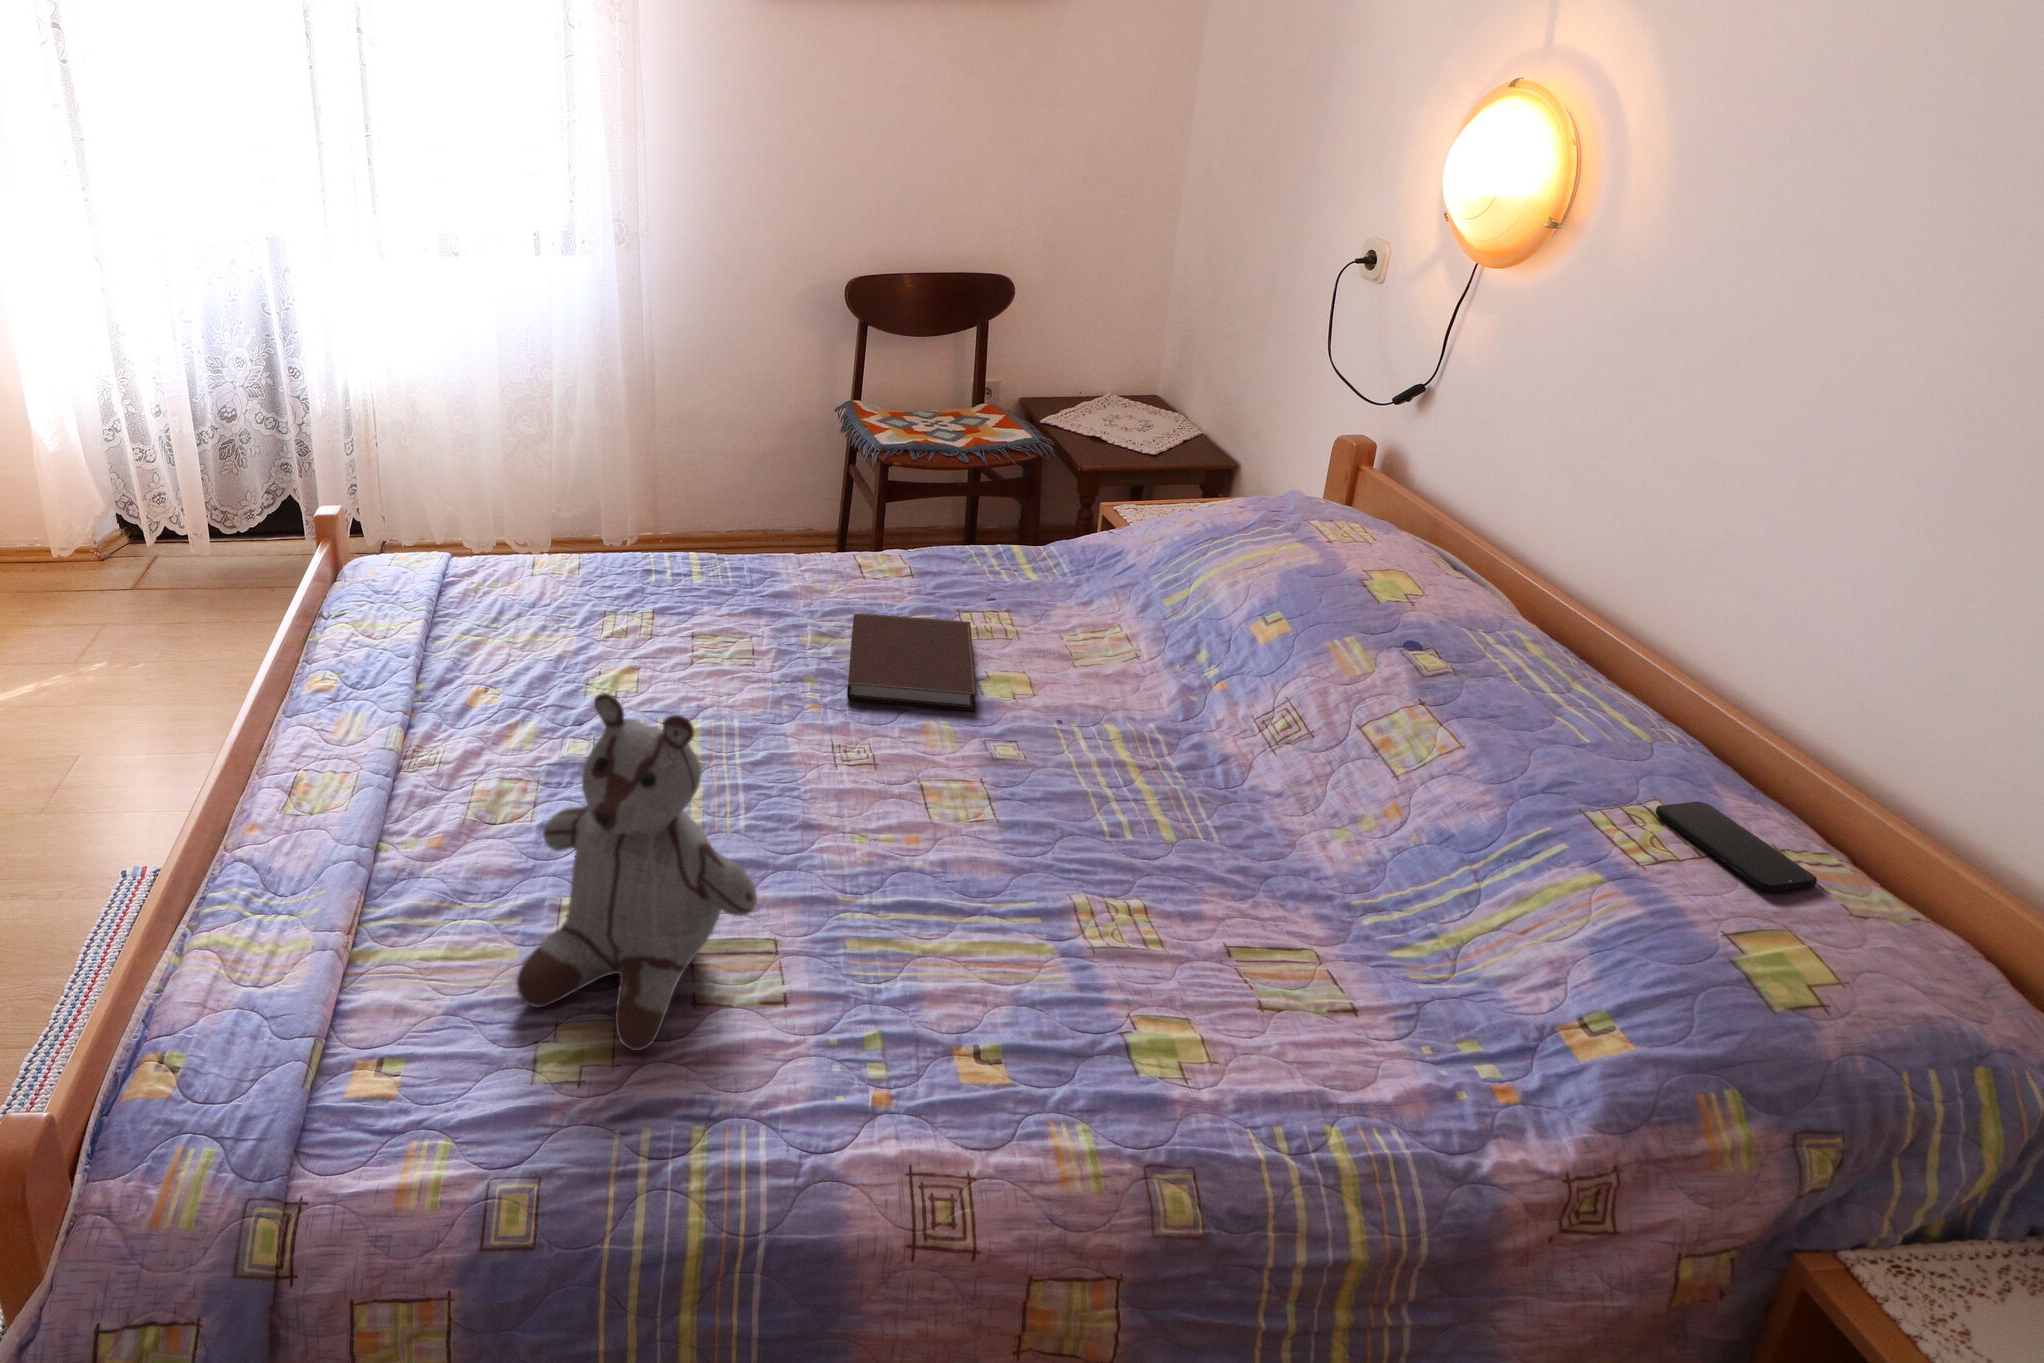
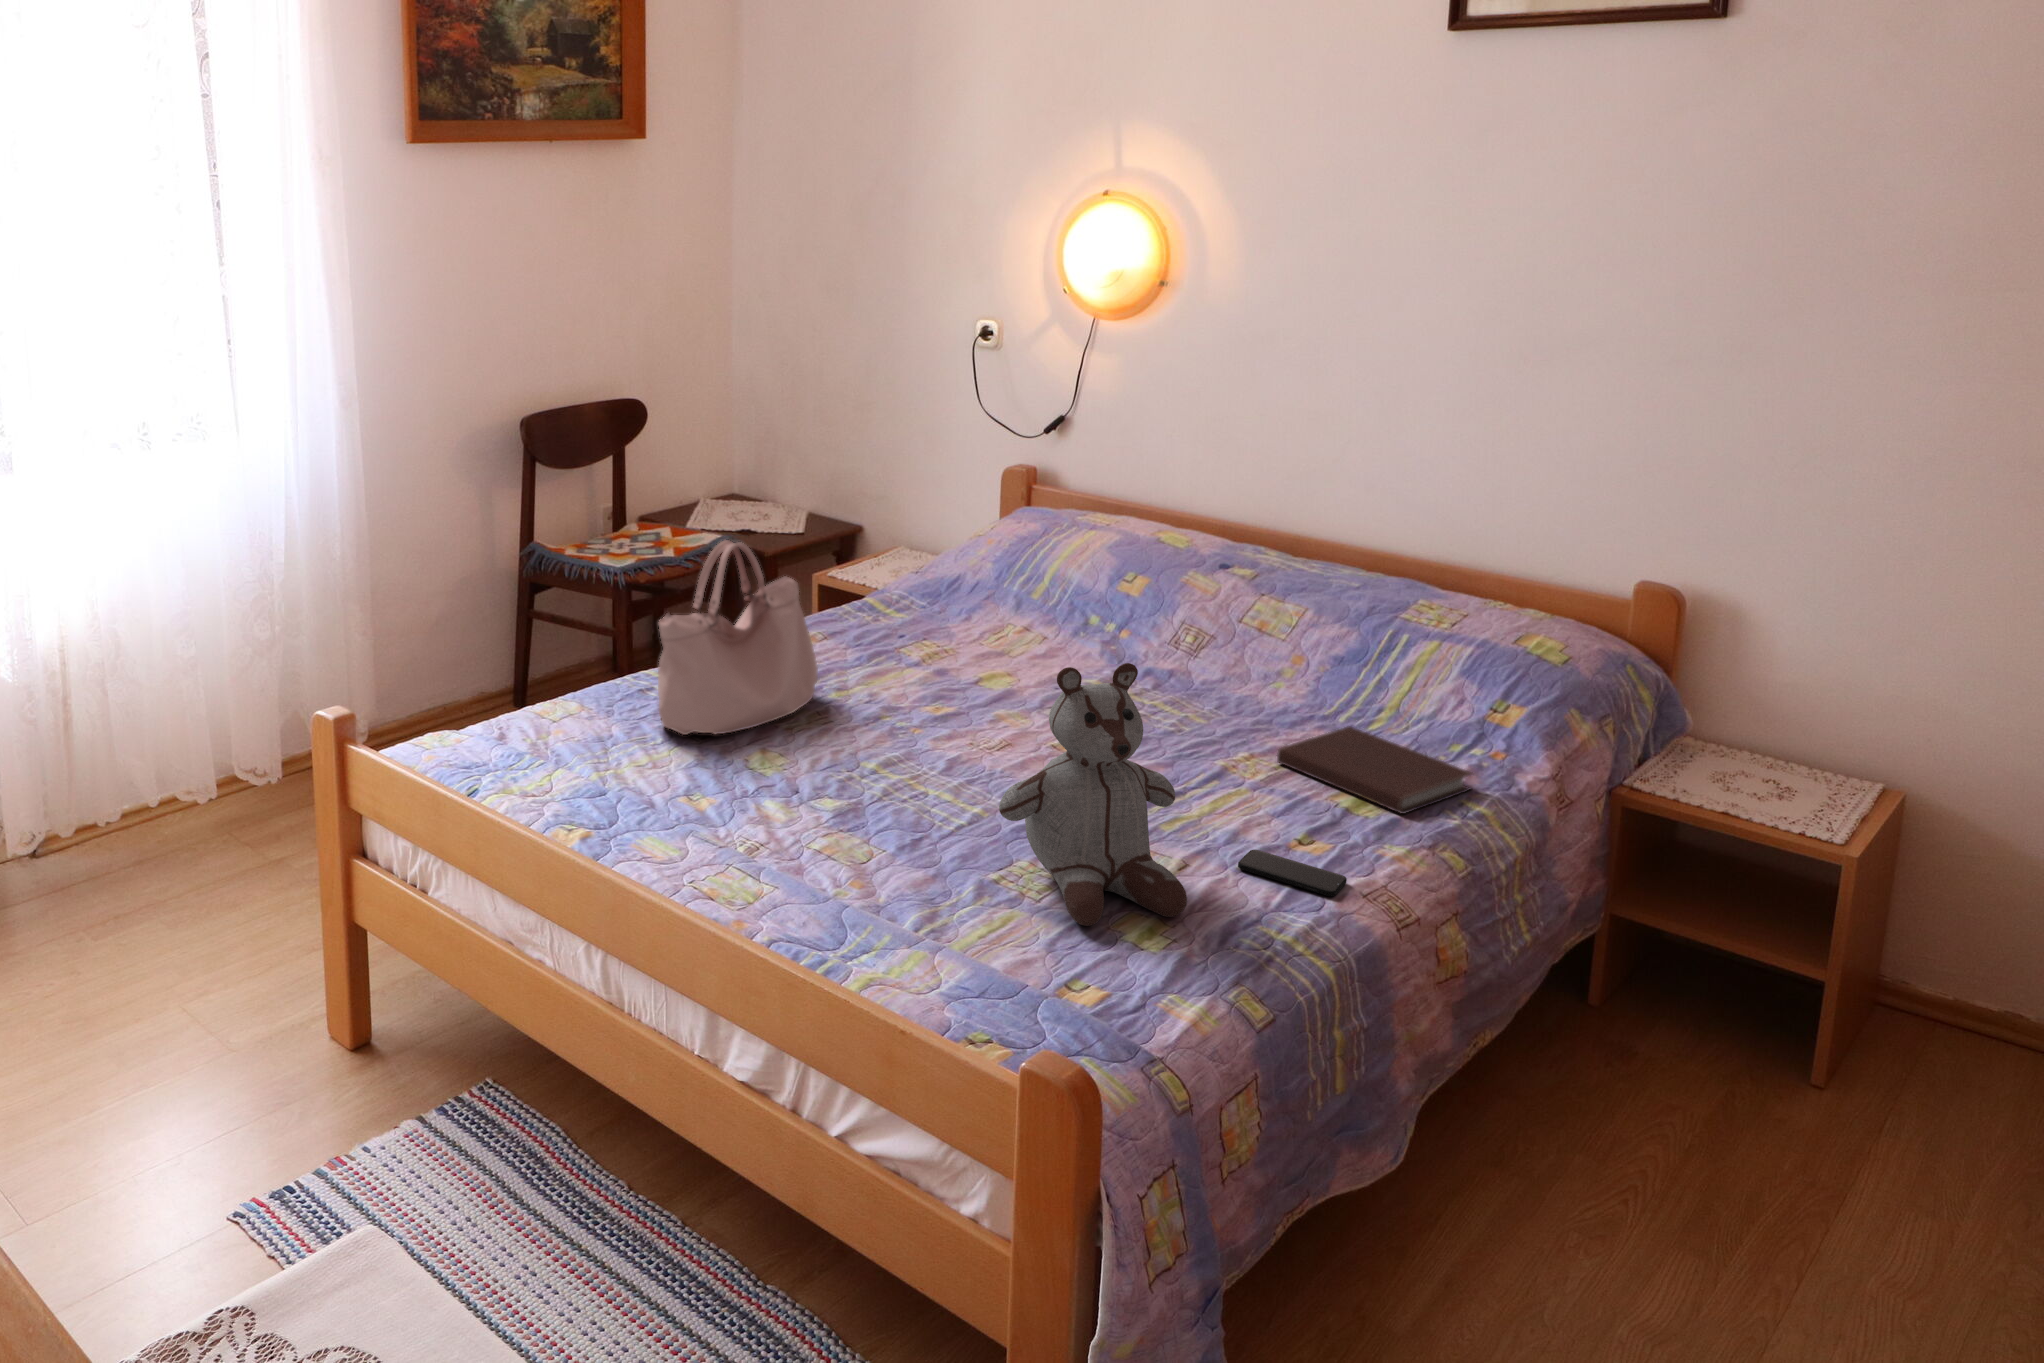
handbag: none [577,442,791,647] -> present [658,540,818,735]
notebook: present [847,614,977,711] -> present [1277,726,1472,814]
smartphone: present [1656,802,1817,891] -> present [1238,850,1347,896]

